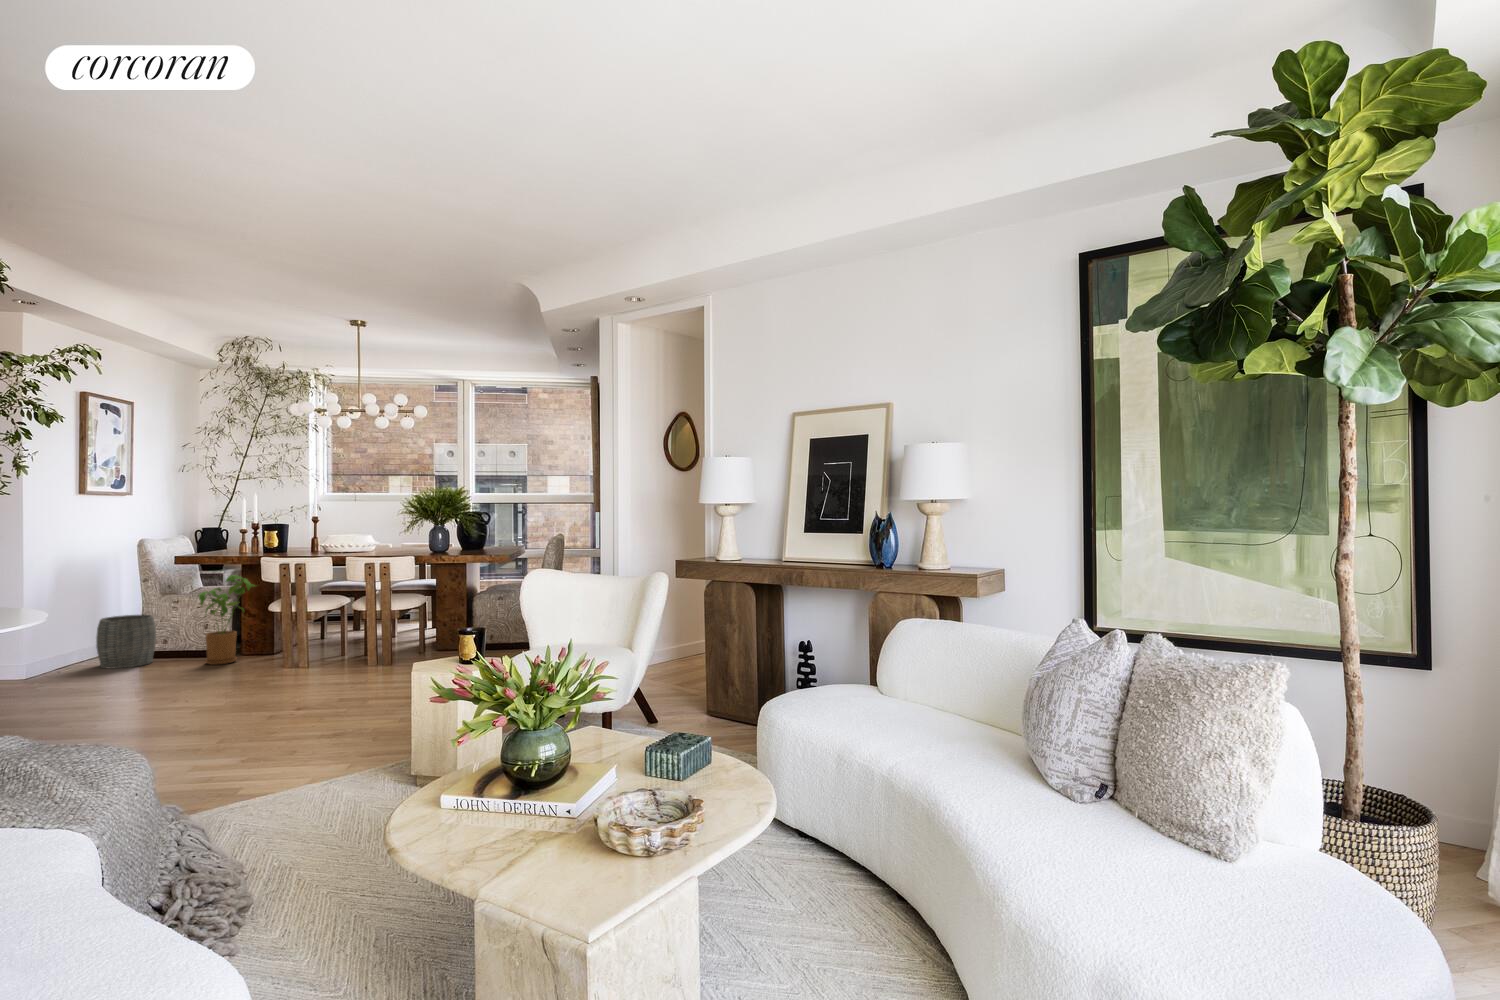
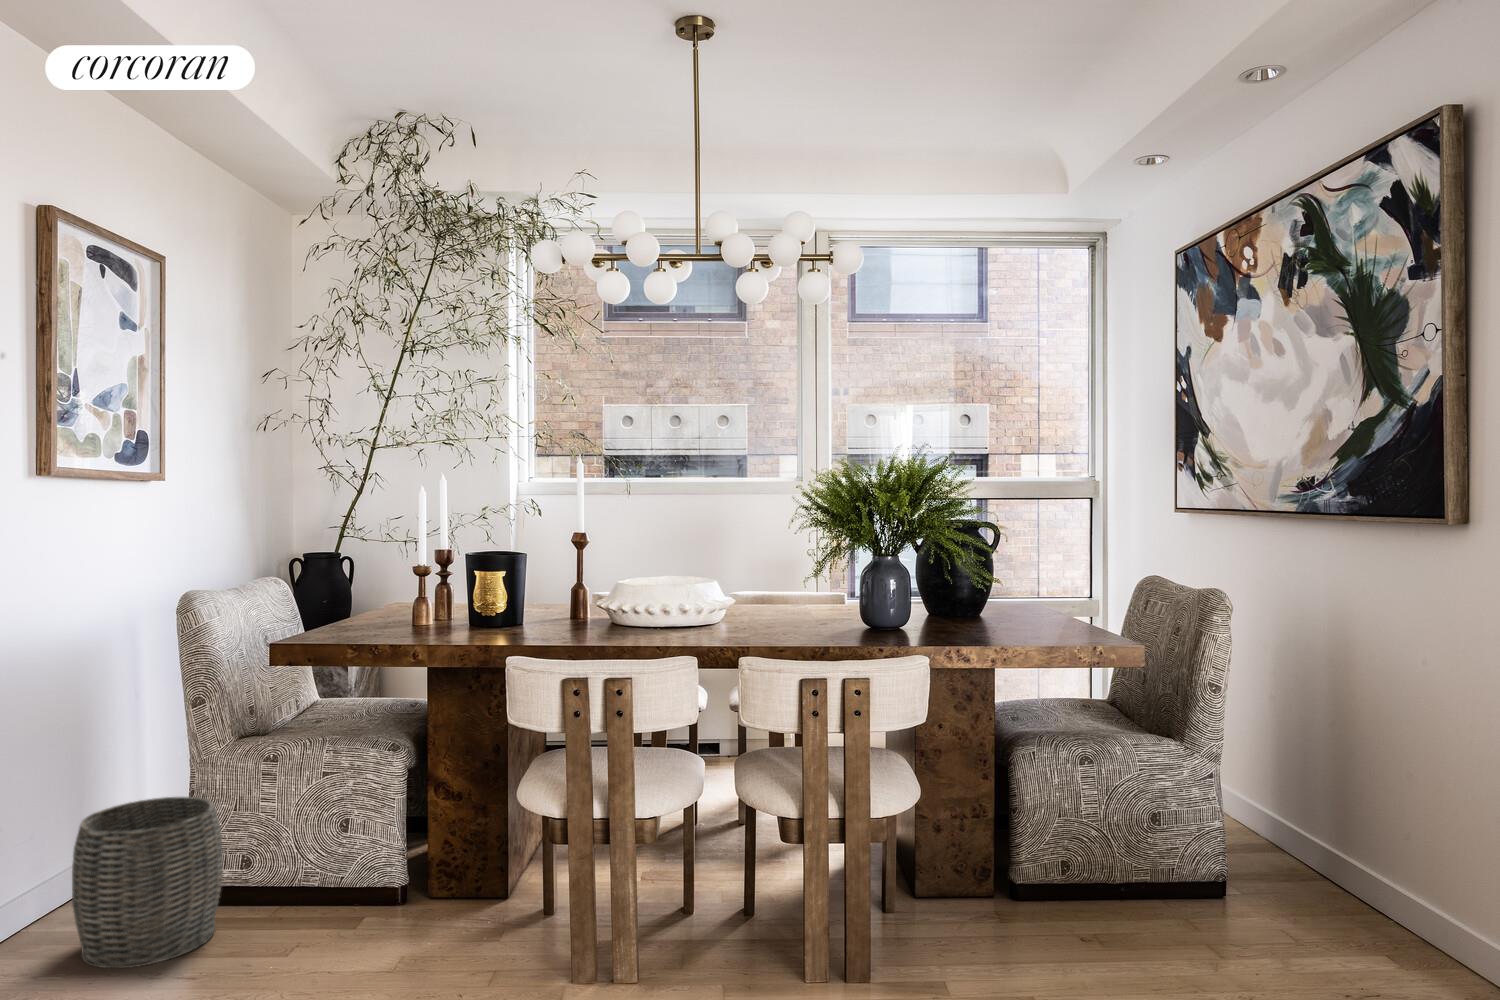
house plant: present [199,575,255,665] -> none [331,698,478,957]

